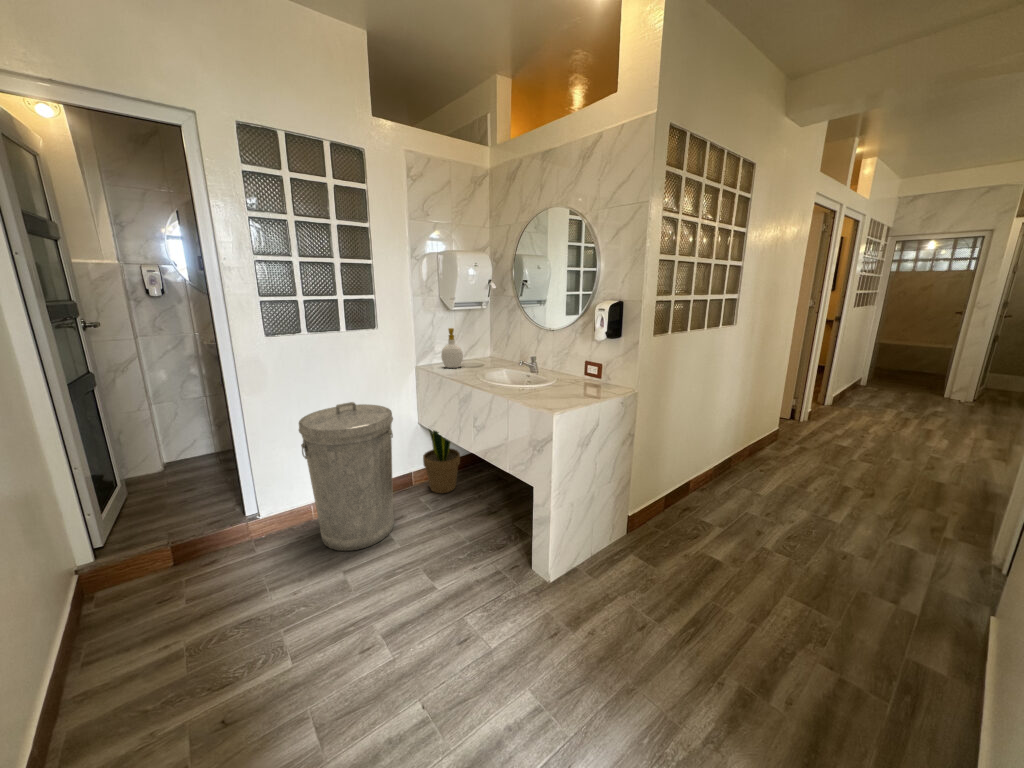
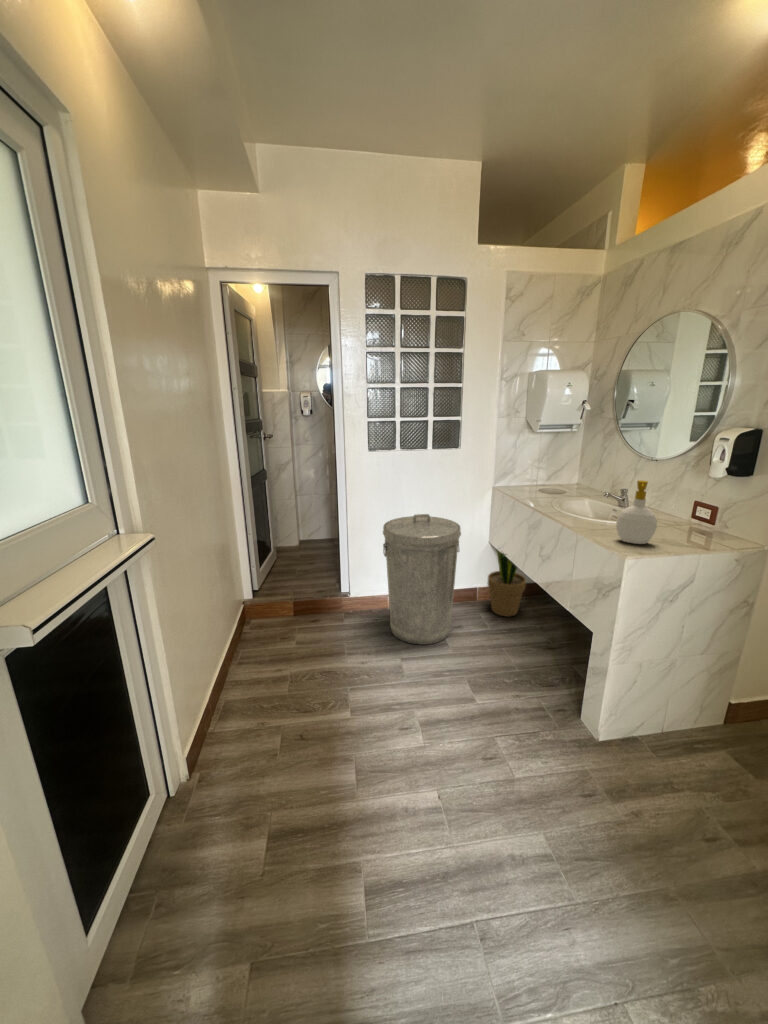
soap bottle: present [441,328,463,368] -> present [616,481,657,544]

